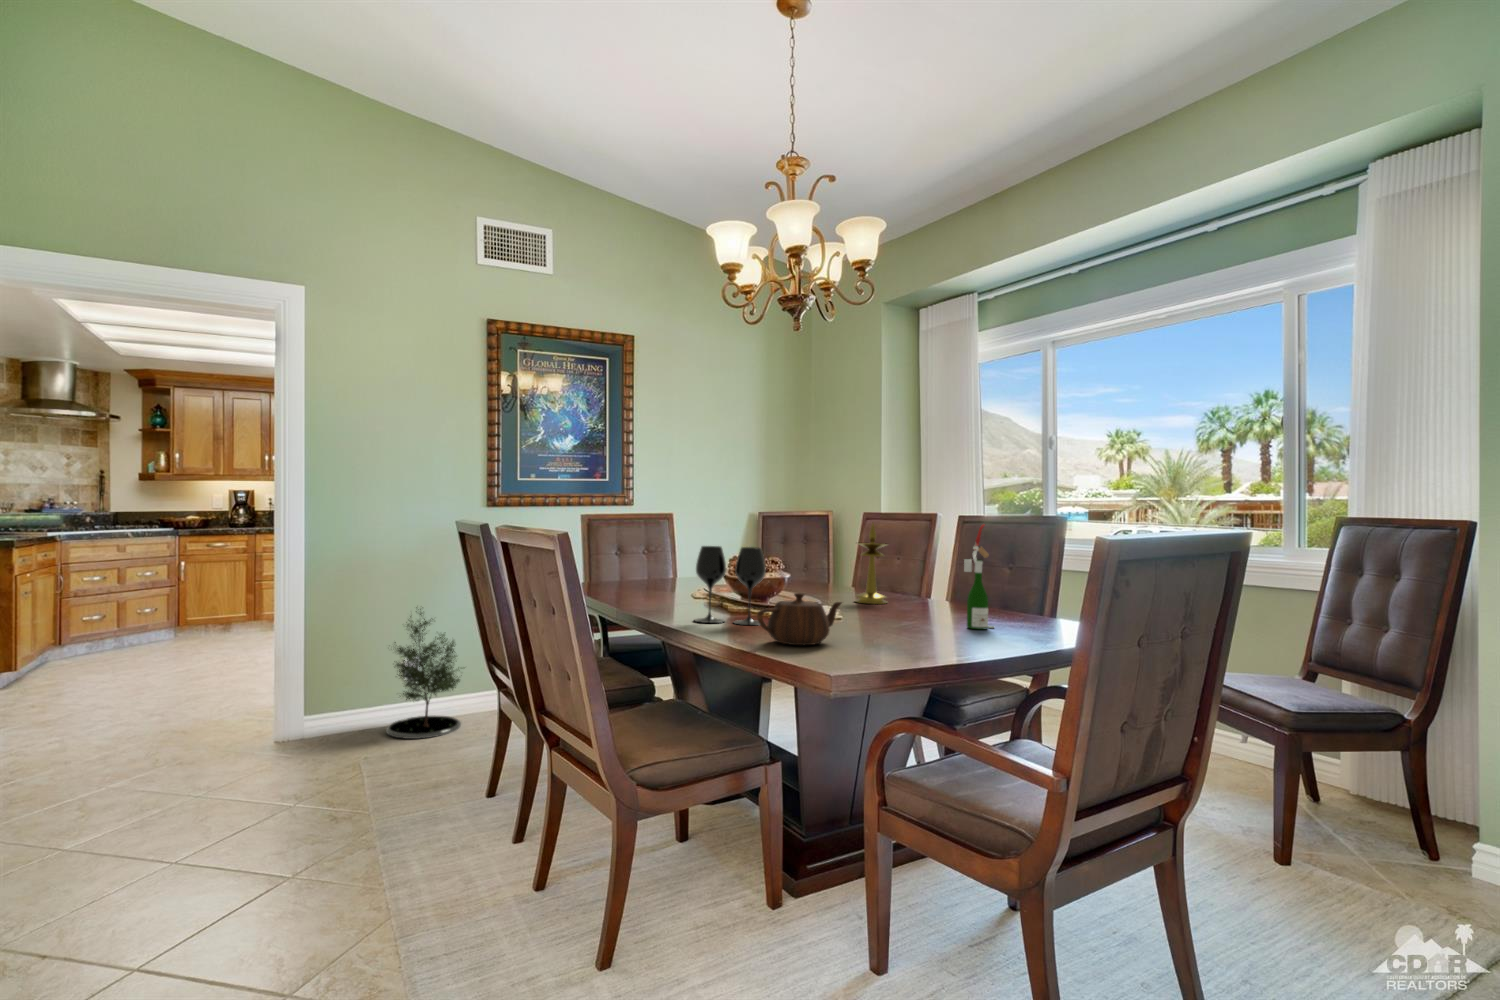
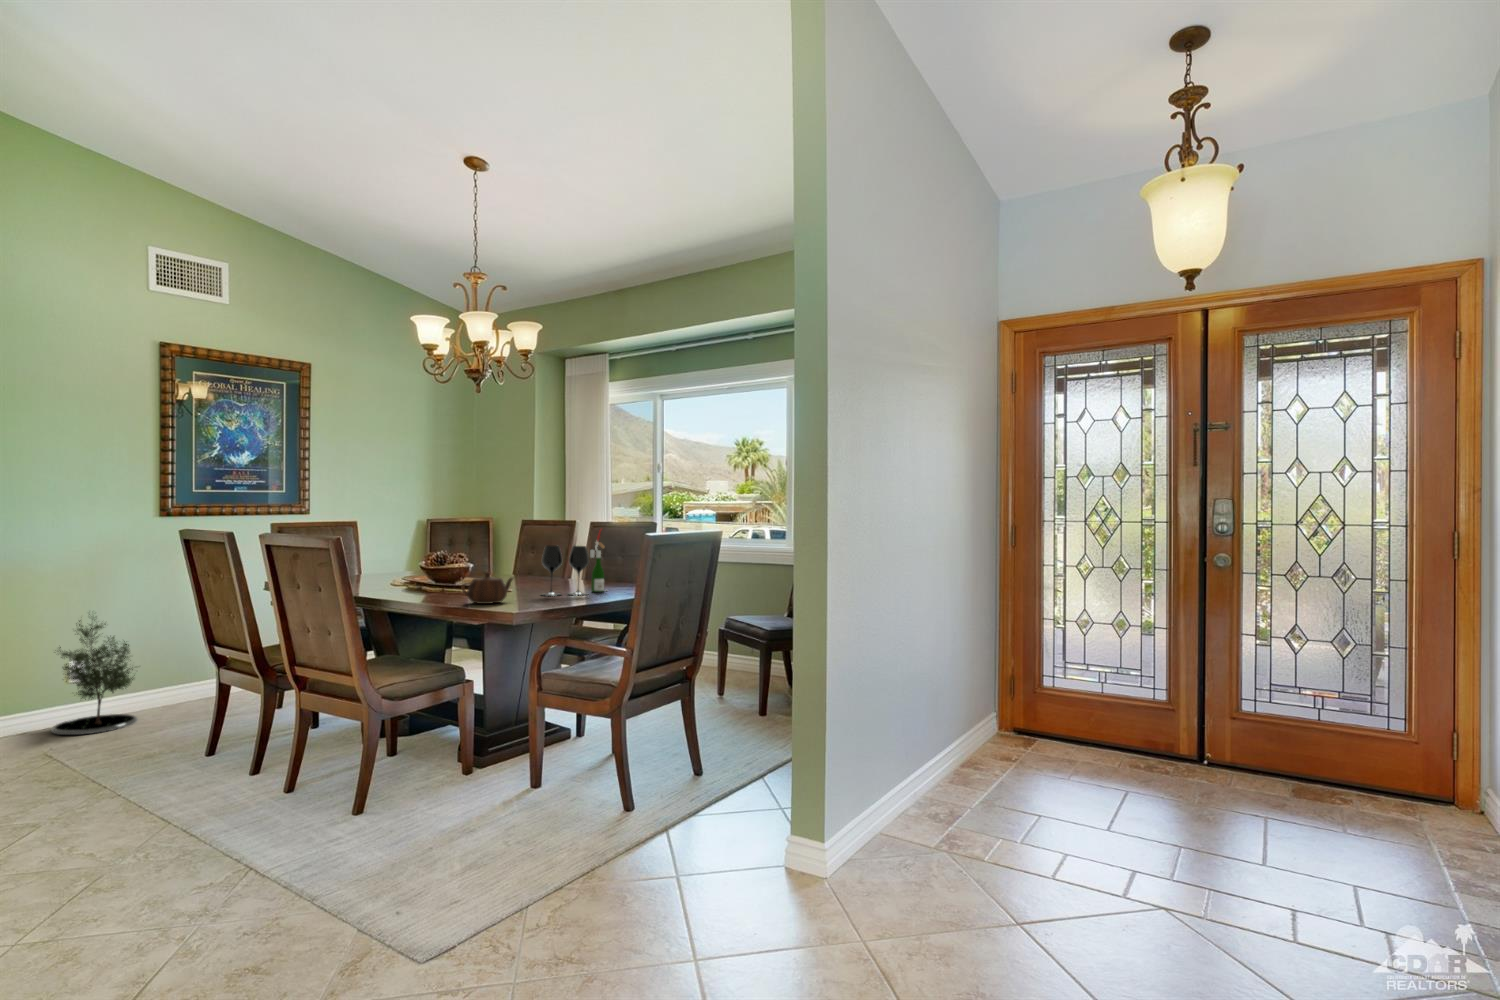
candlestick: present [855,524,887,604] -> none [518,527,543,583]
wine glass: present [694,546,766,625] -> present [542,546,589,596]

